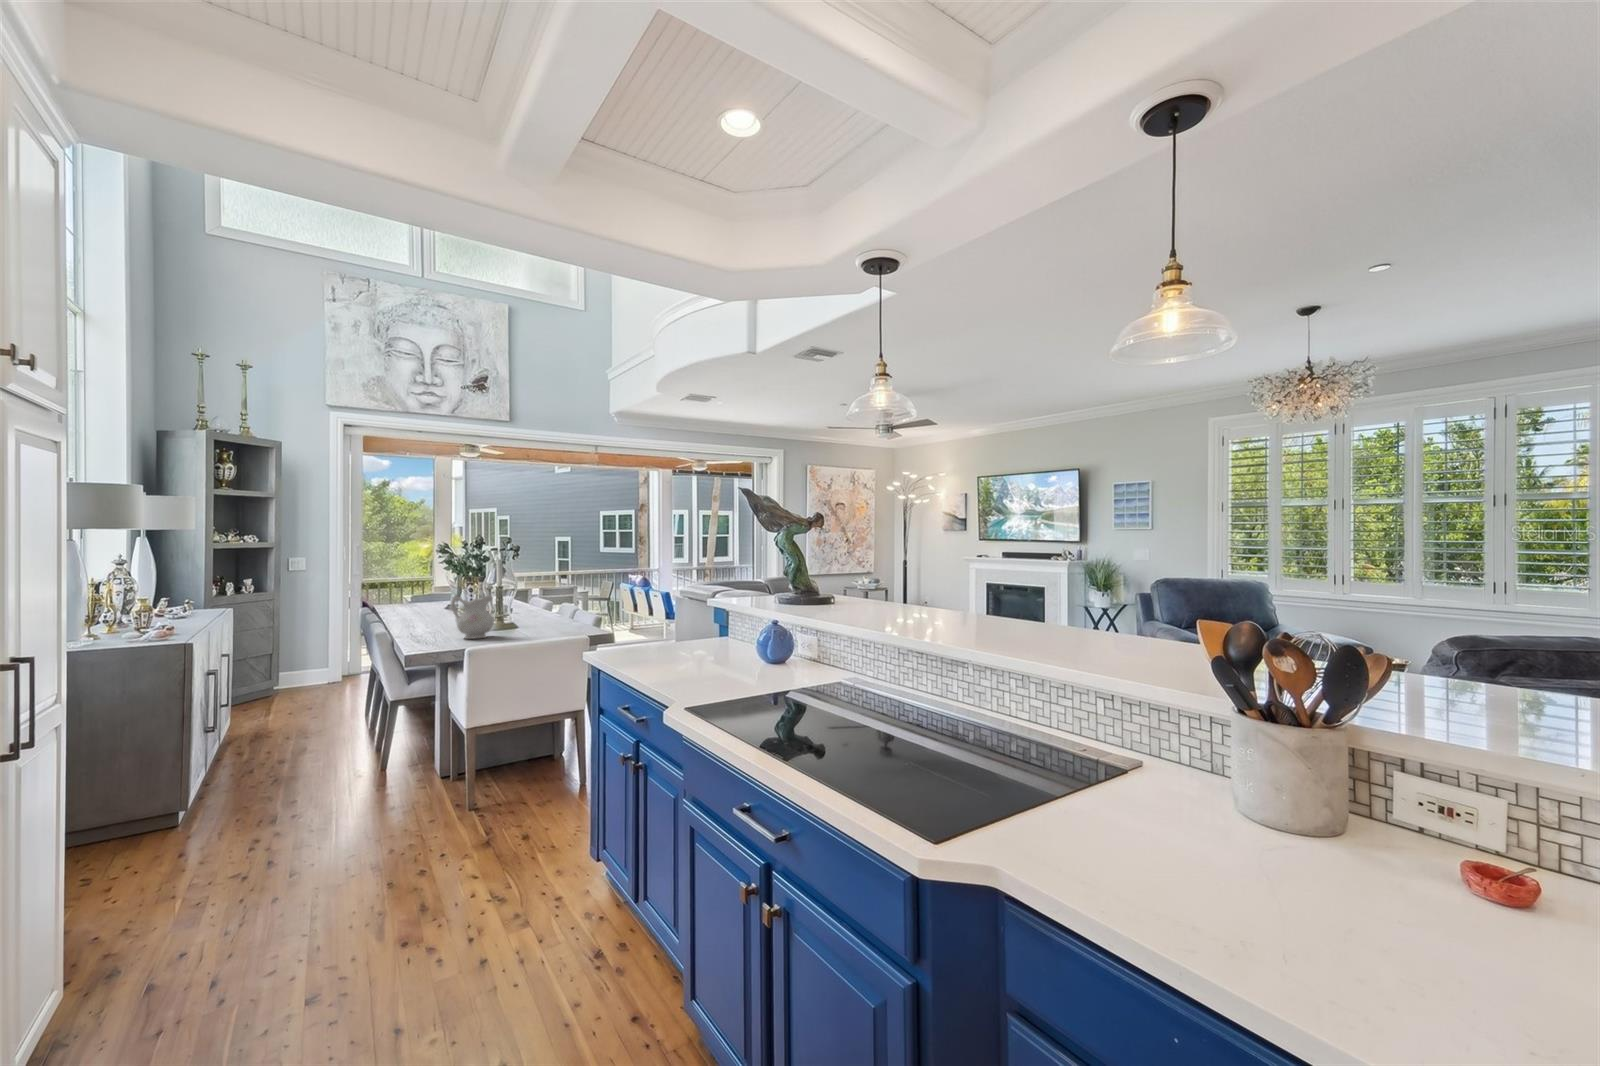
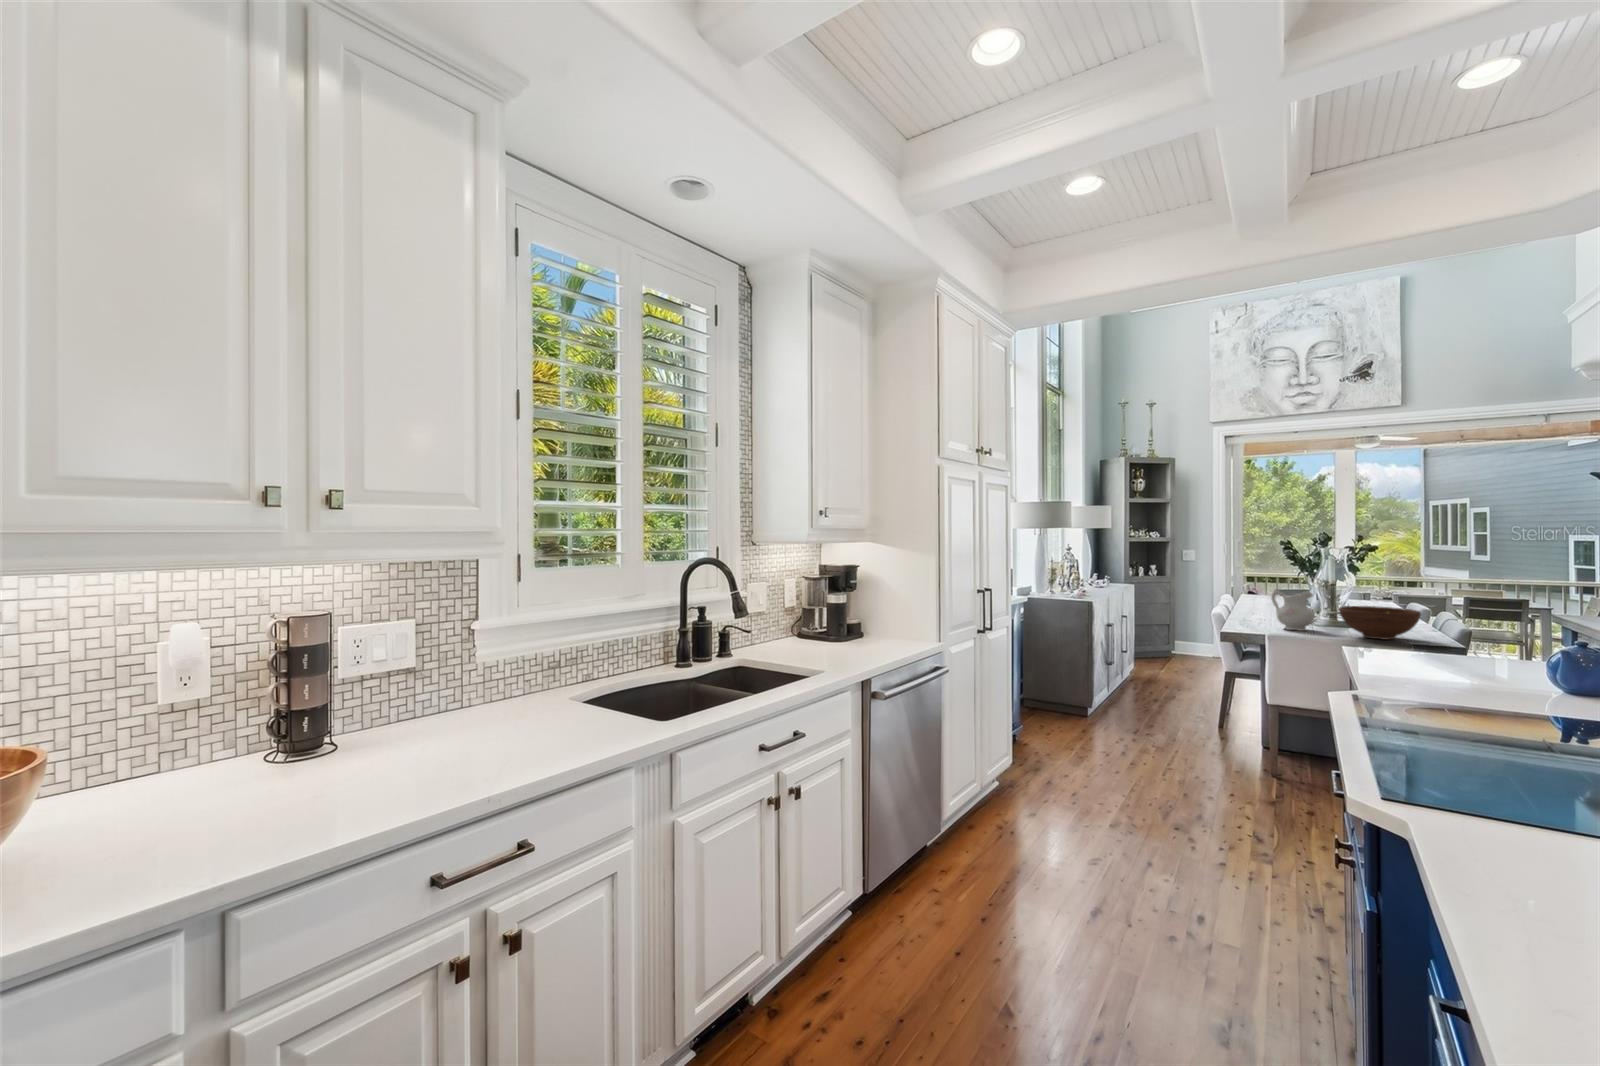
fruit bowl: none [520,604,585,636] -> present [1339,606,1421,640]

